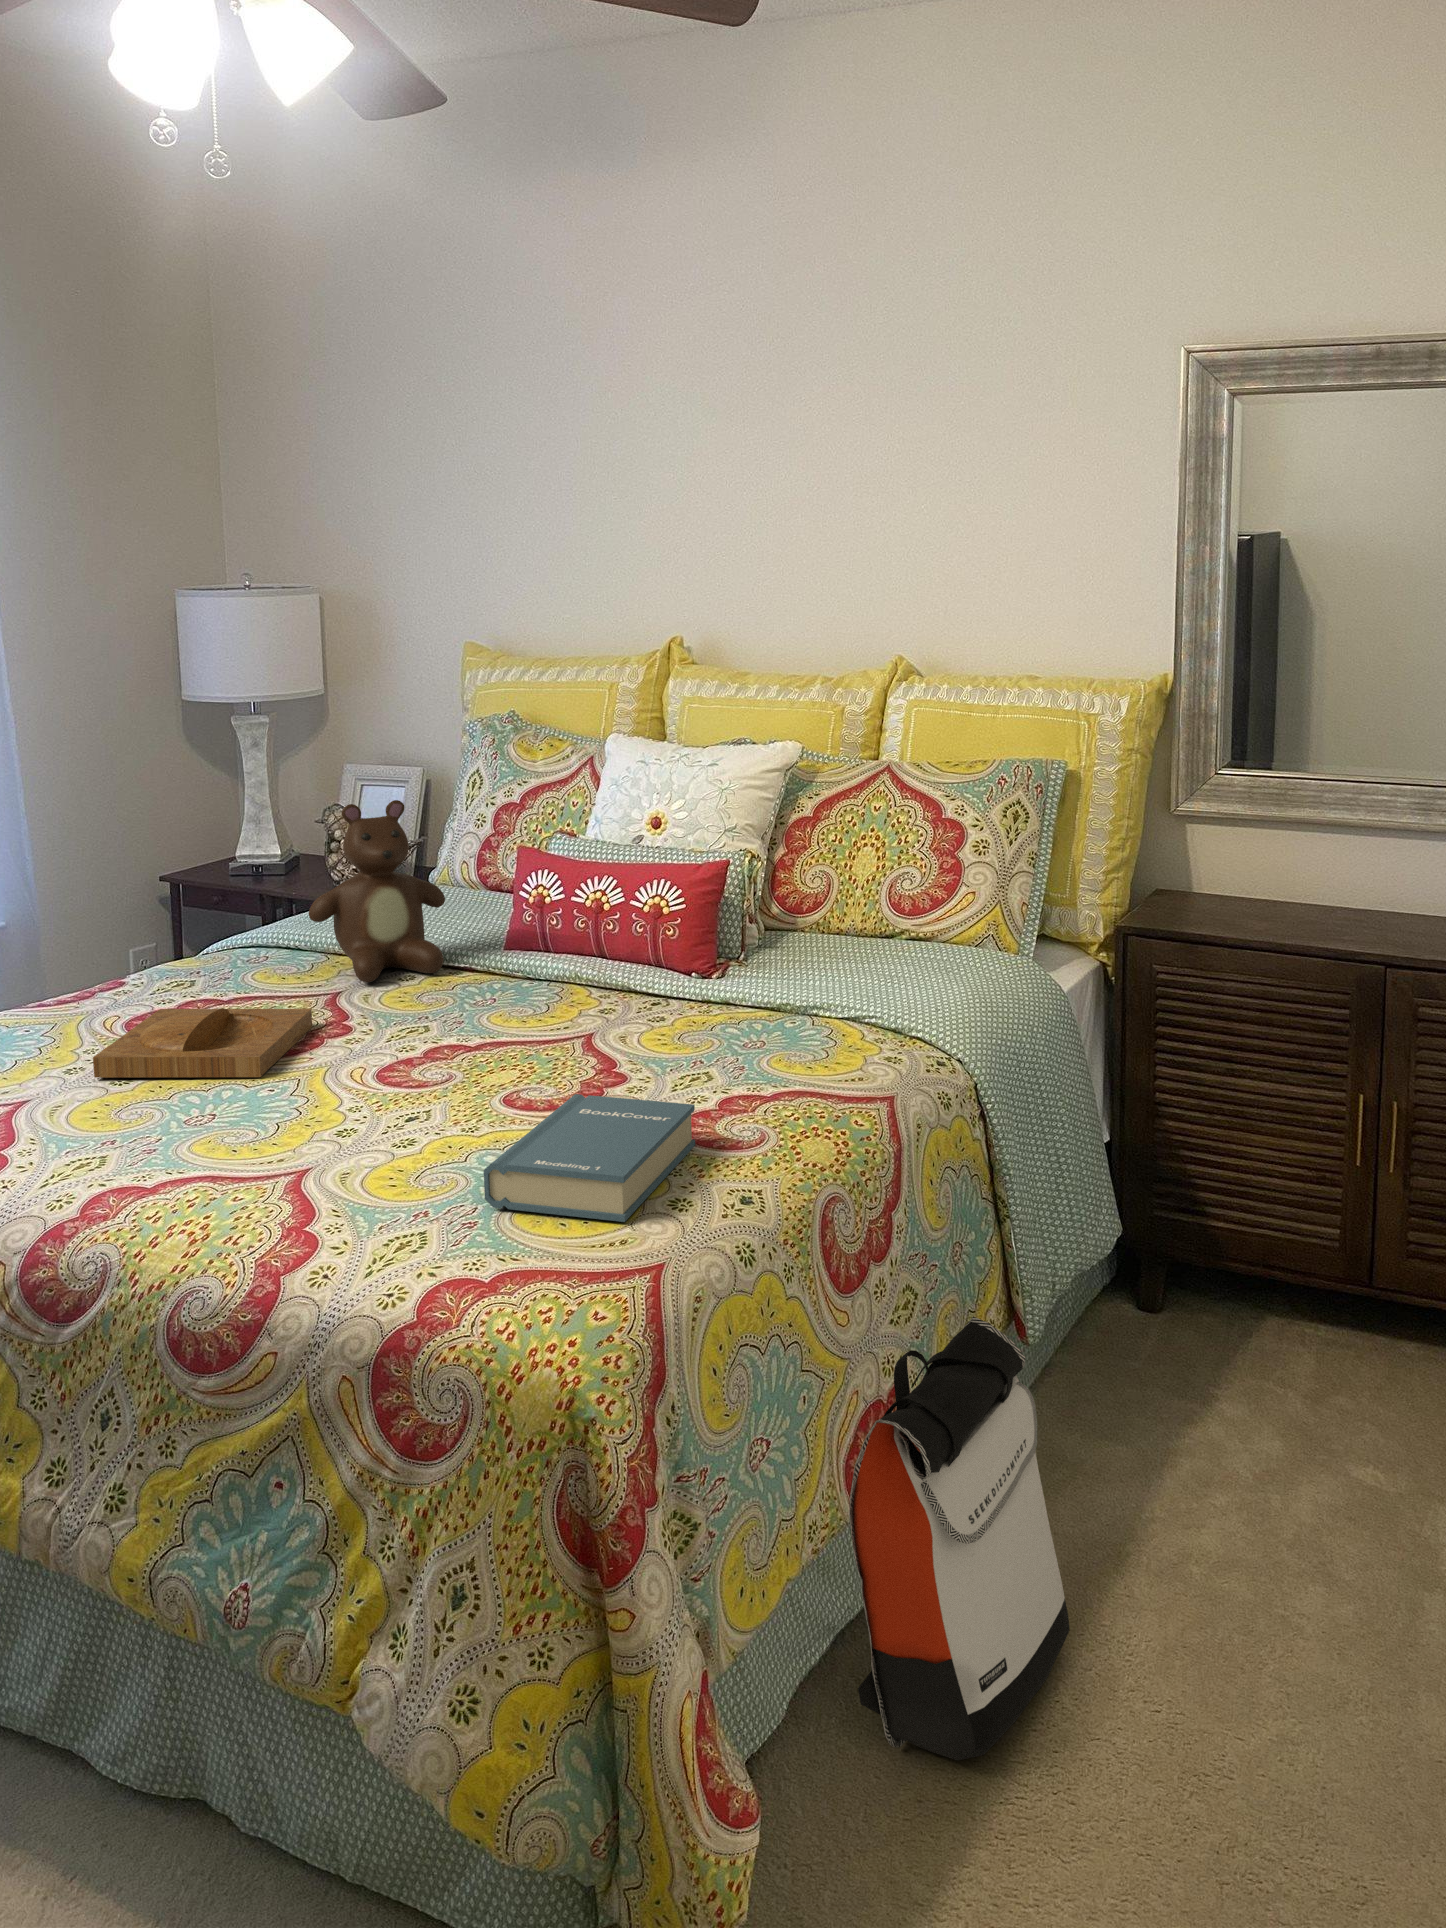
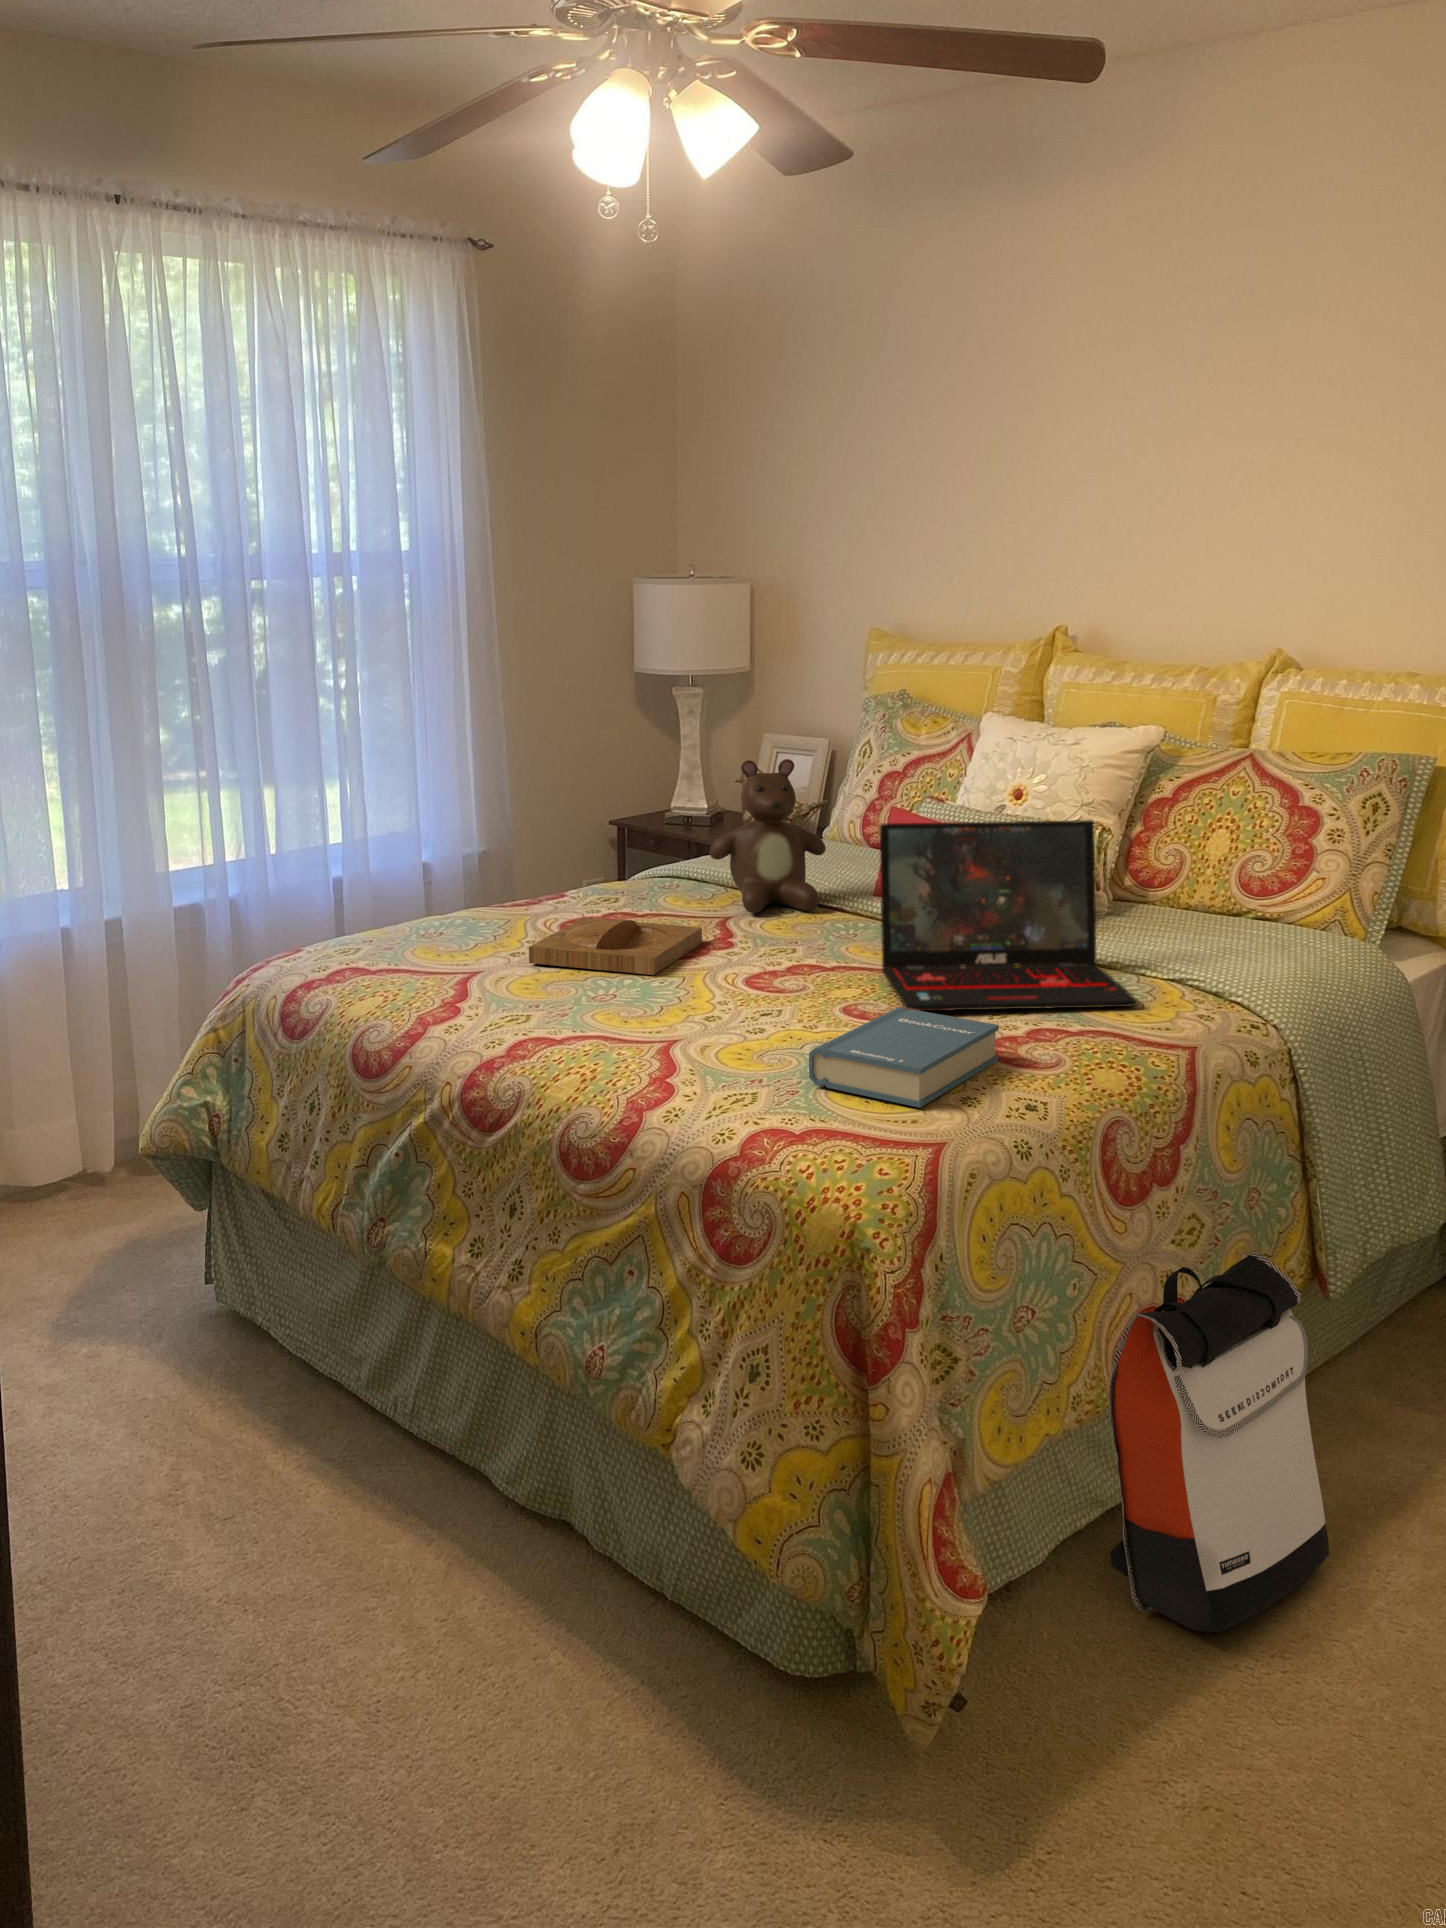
laptop: none [525,854,826,1092] -> present [880,820,1138,1011]

